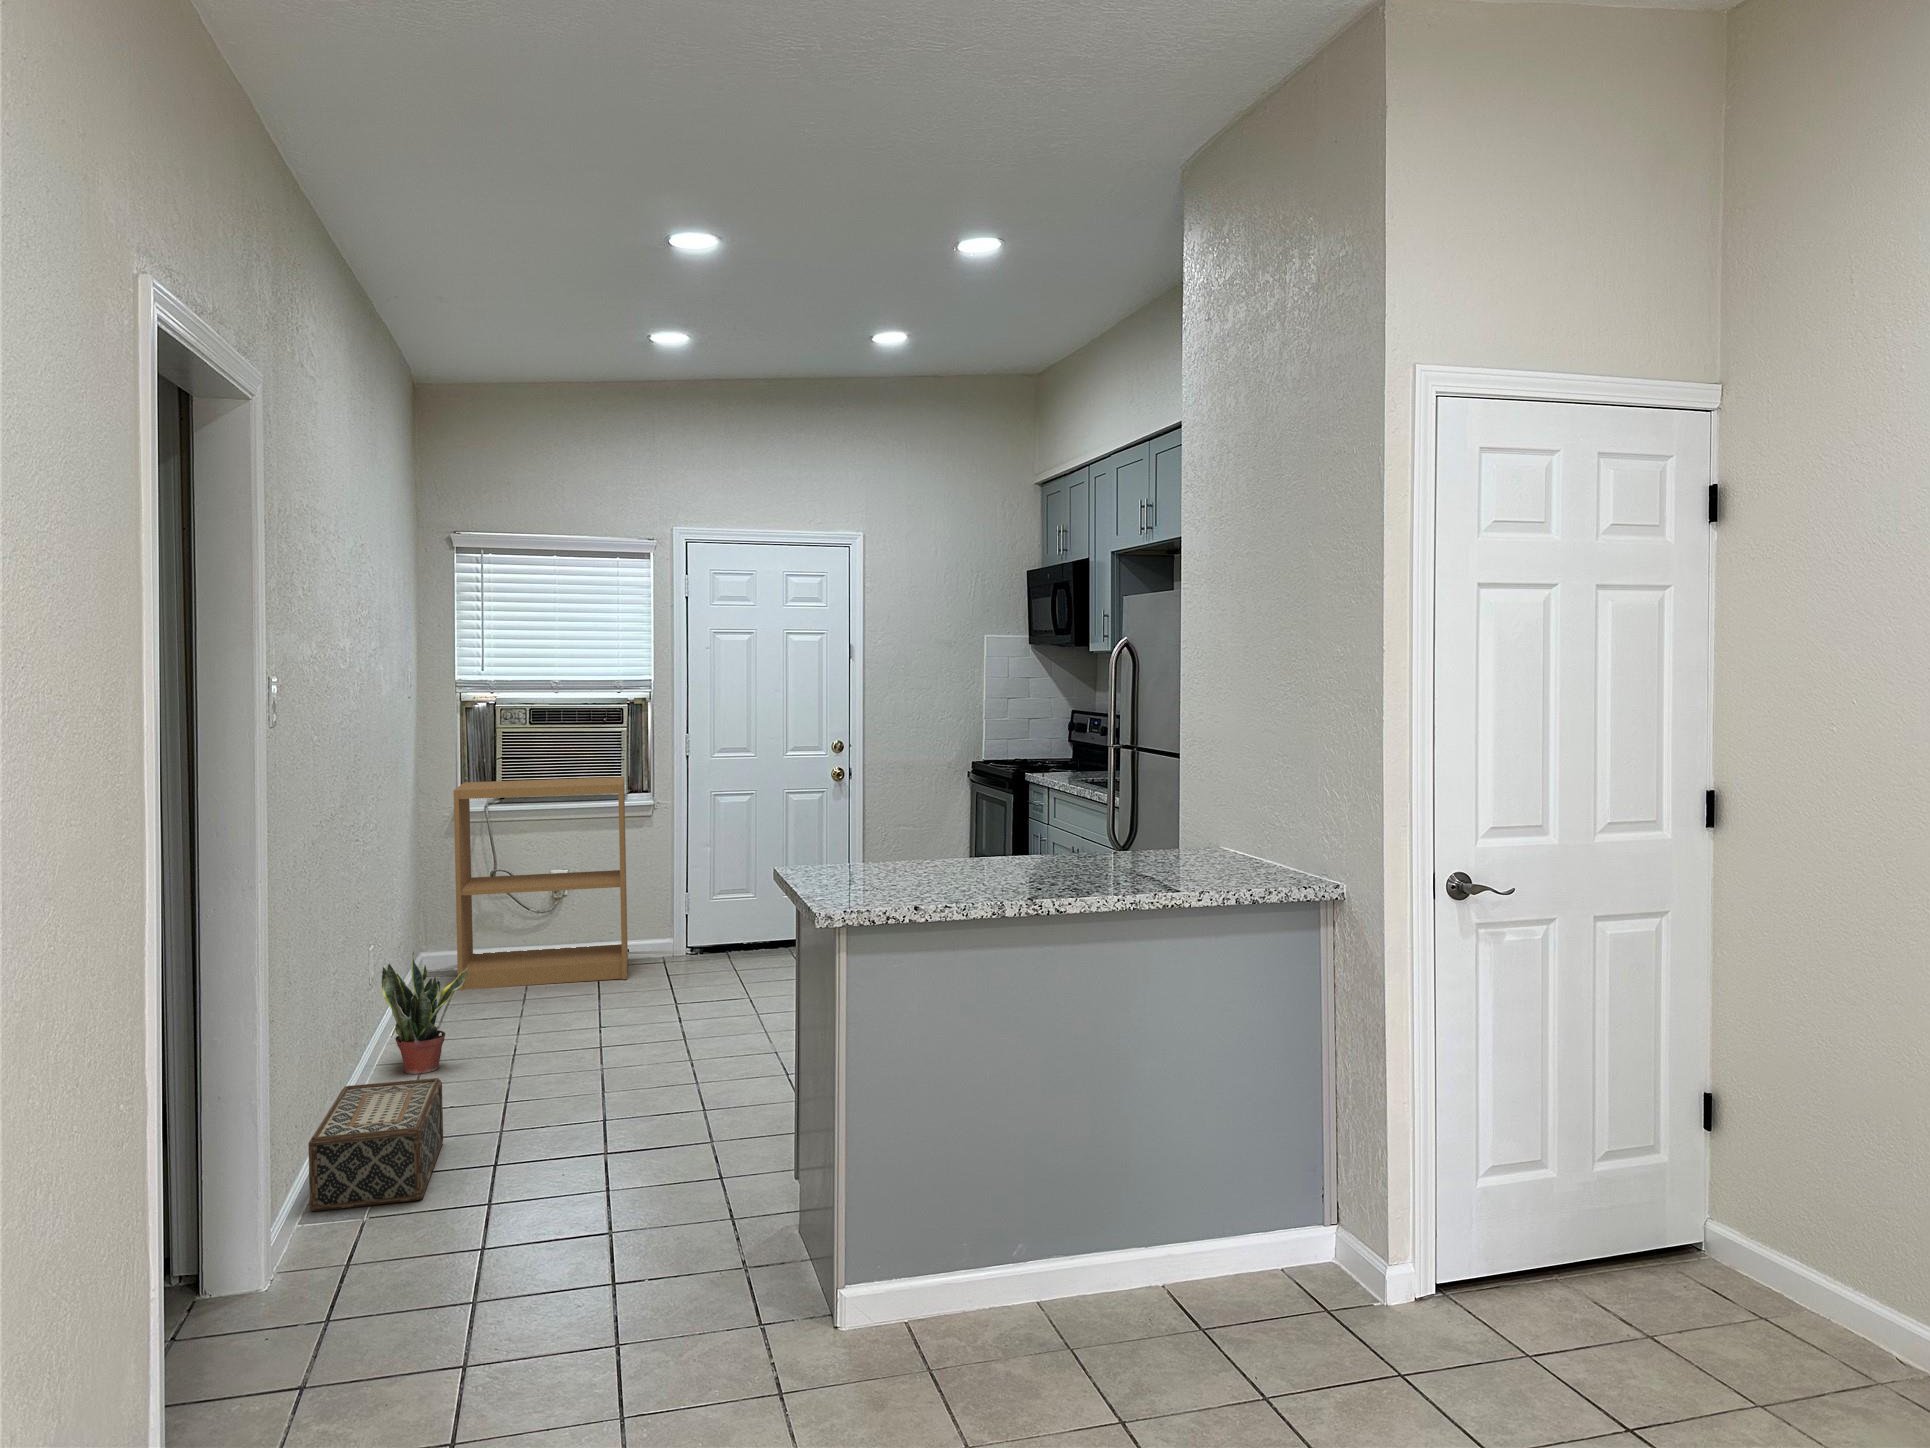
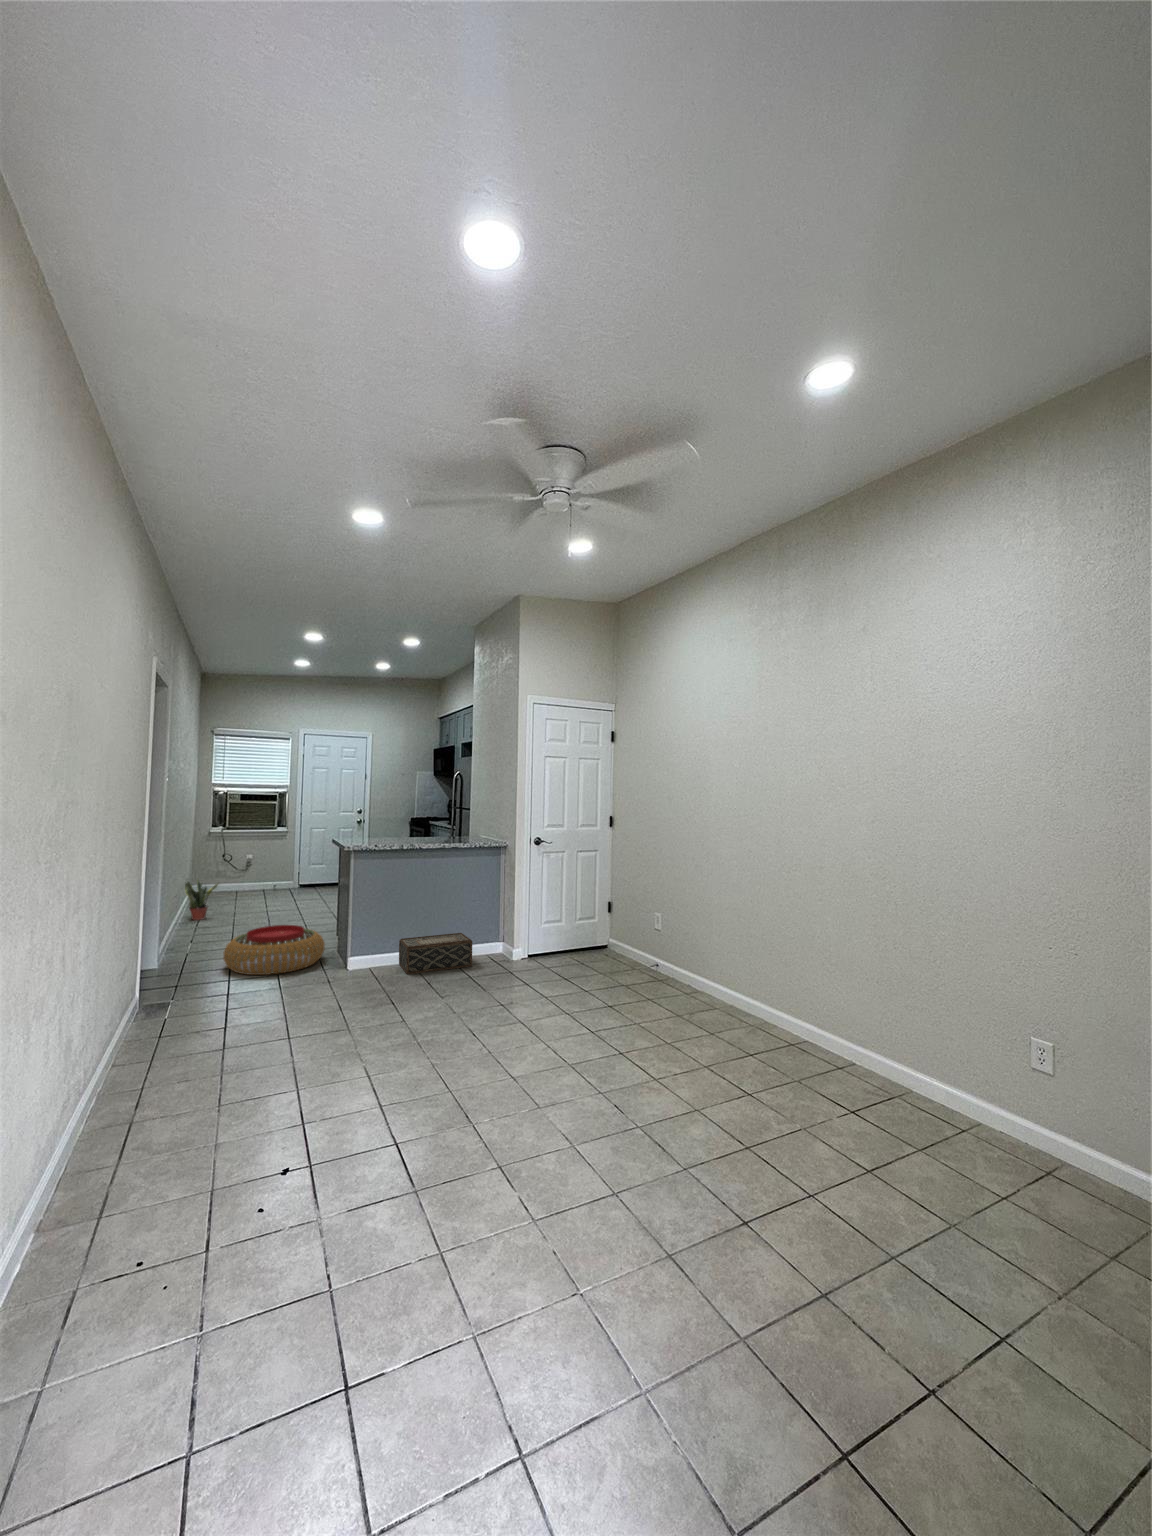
bookshelf: present [453,777,628,990] -> none [208,820,278,899]
woven basket: present [308,1078,443,1211] -> present [399,933,472,974]
pouf: none [454,1148,761,1340] -> present [223,925,325,975]

